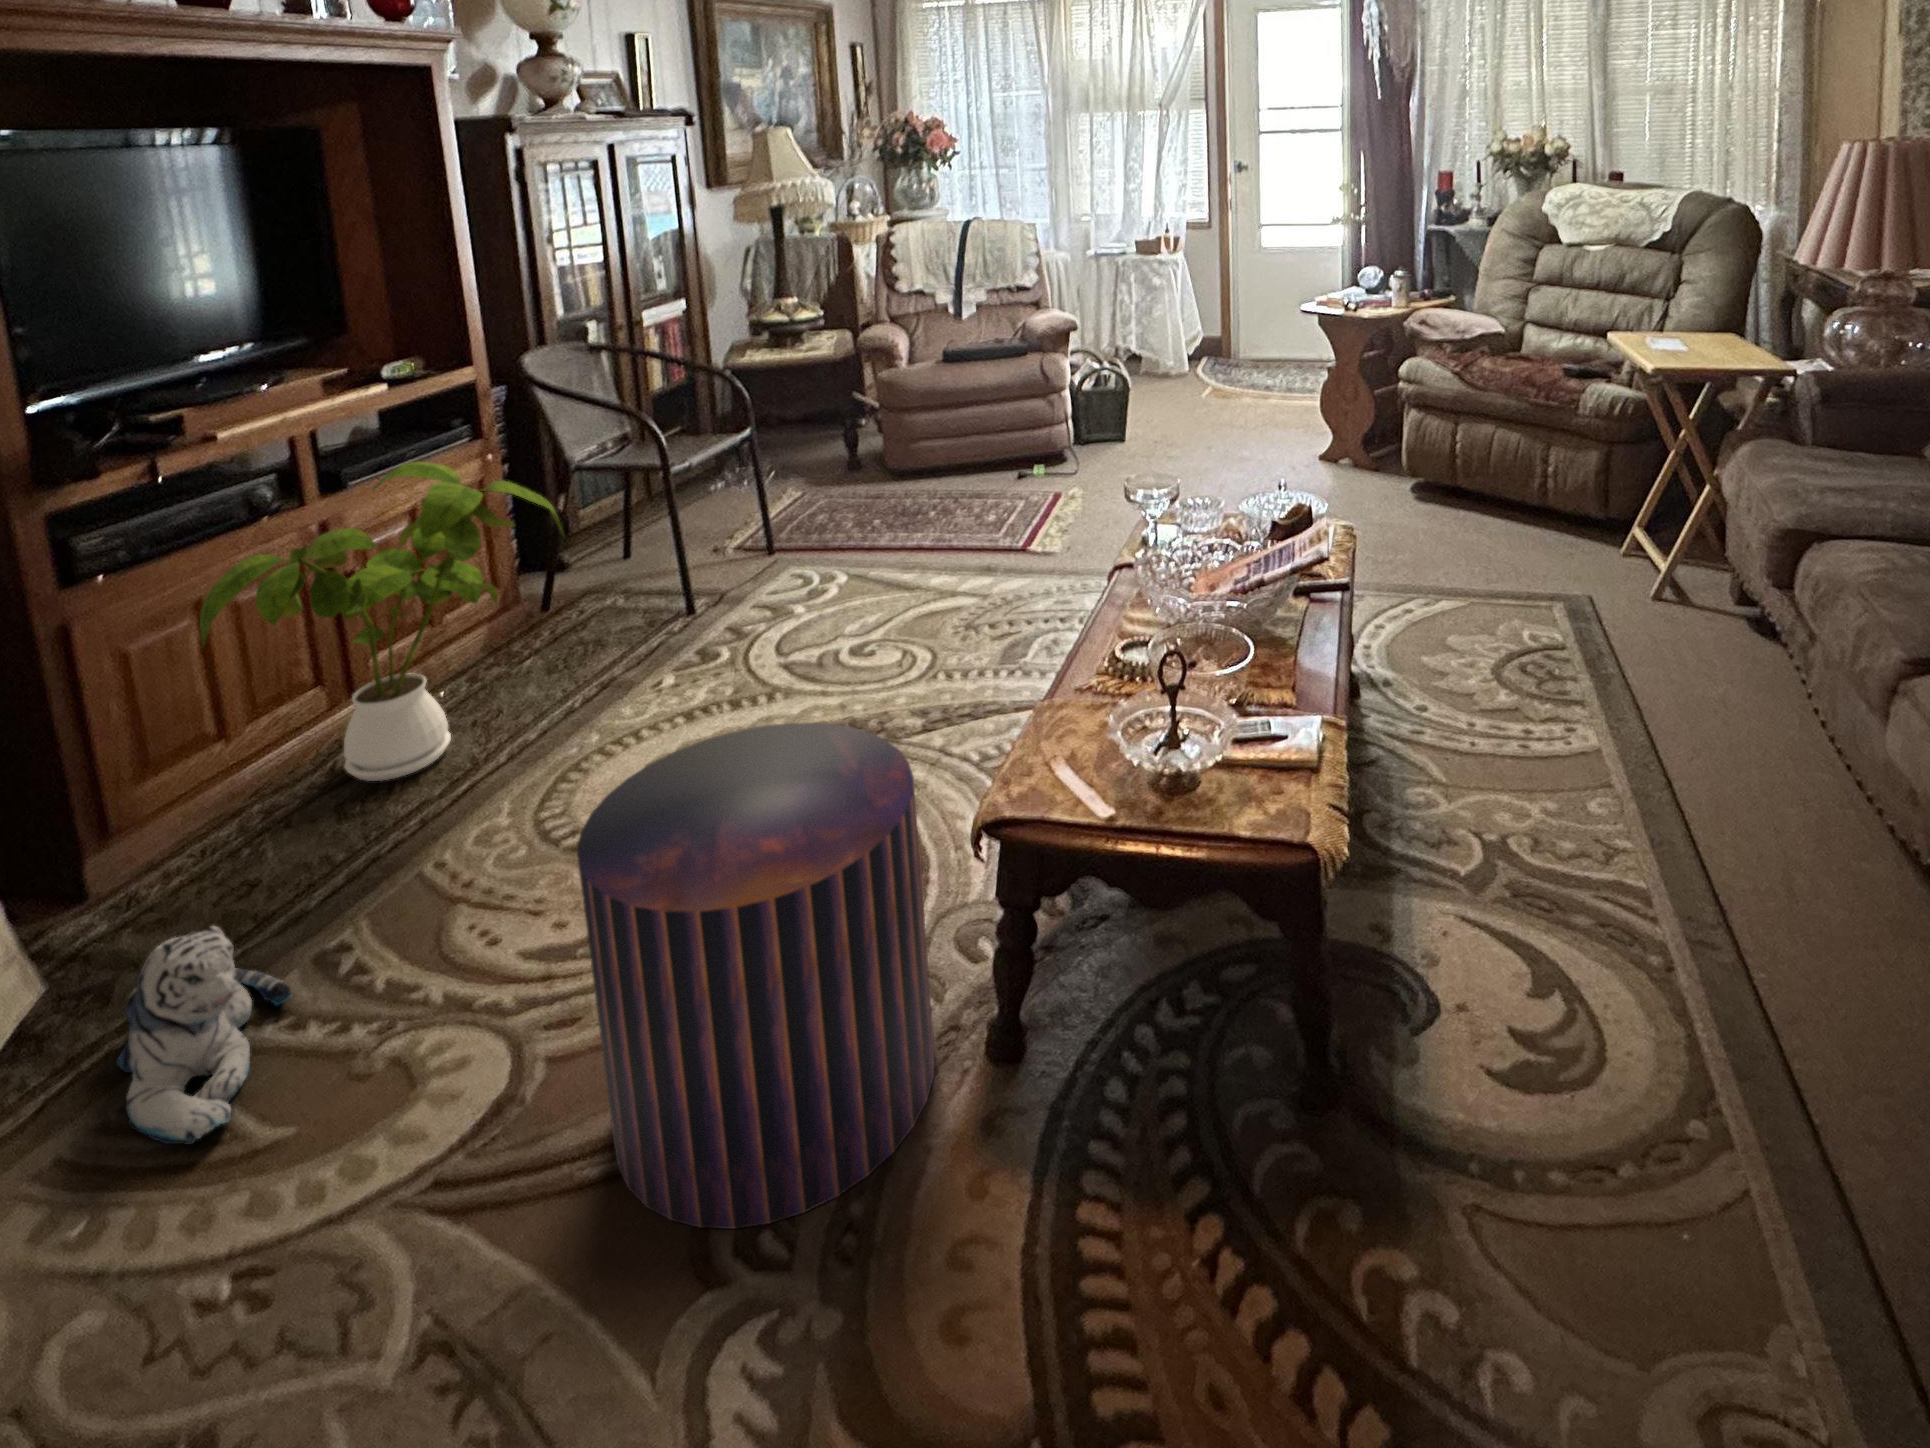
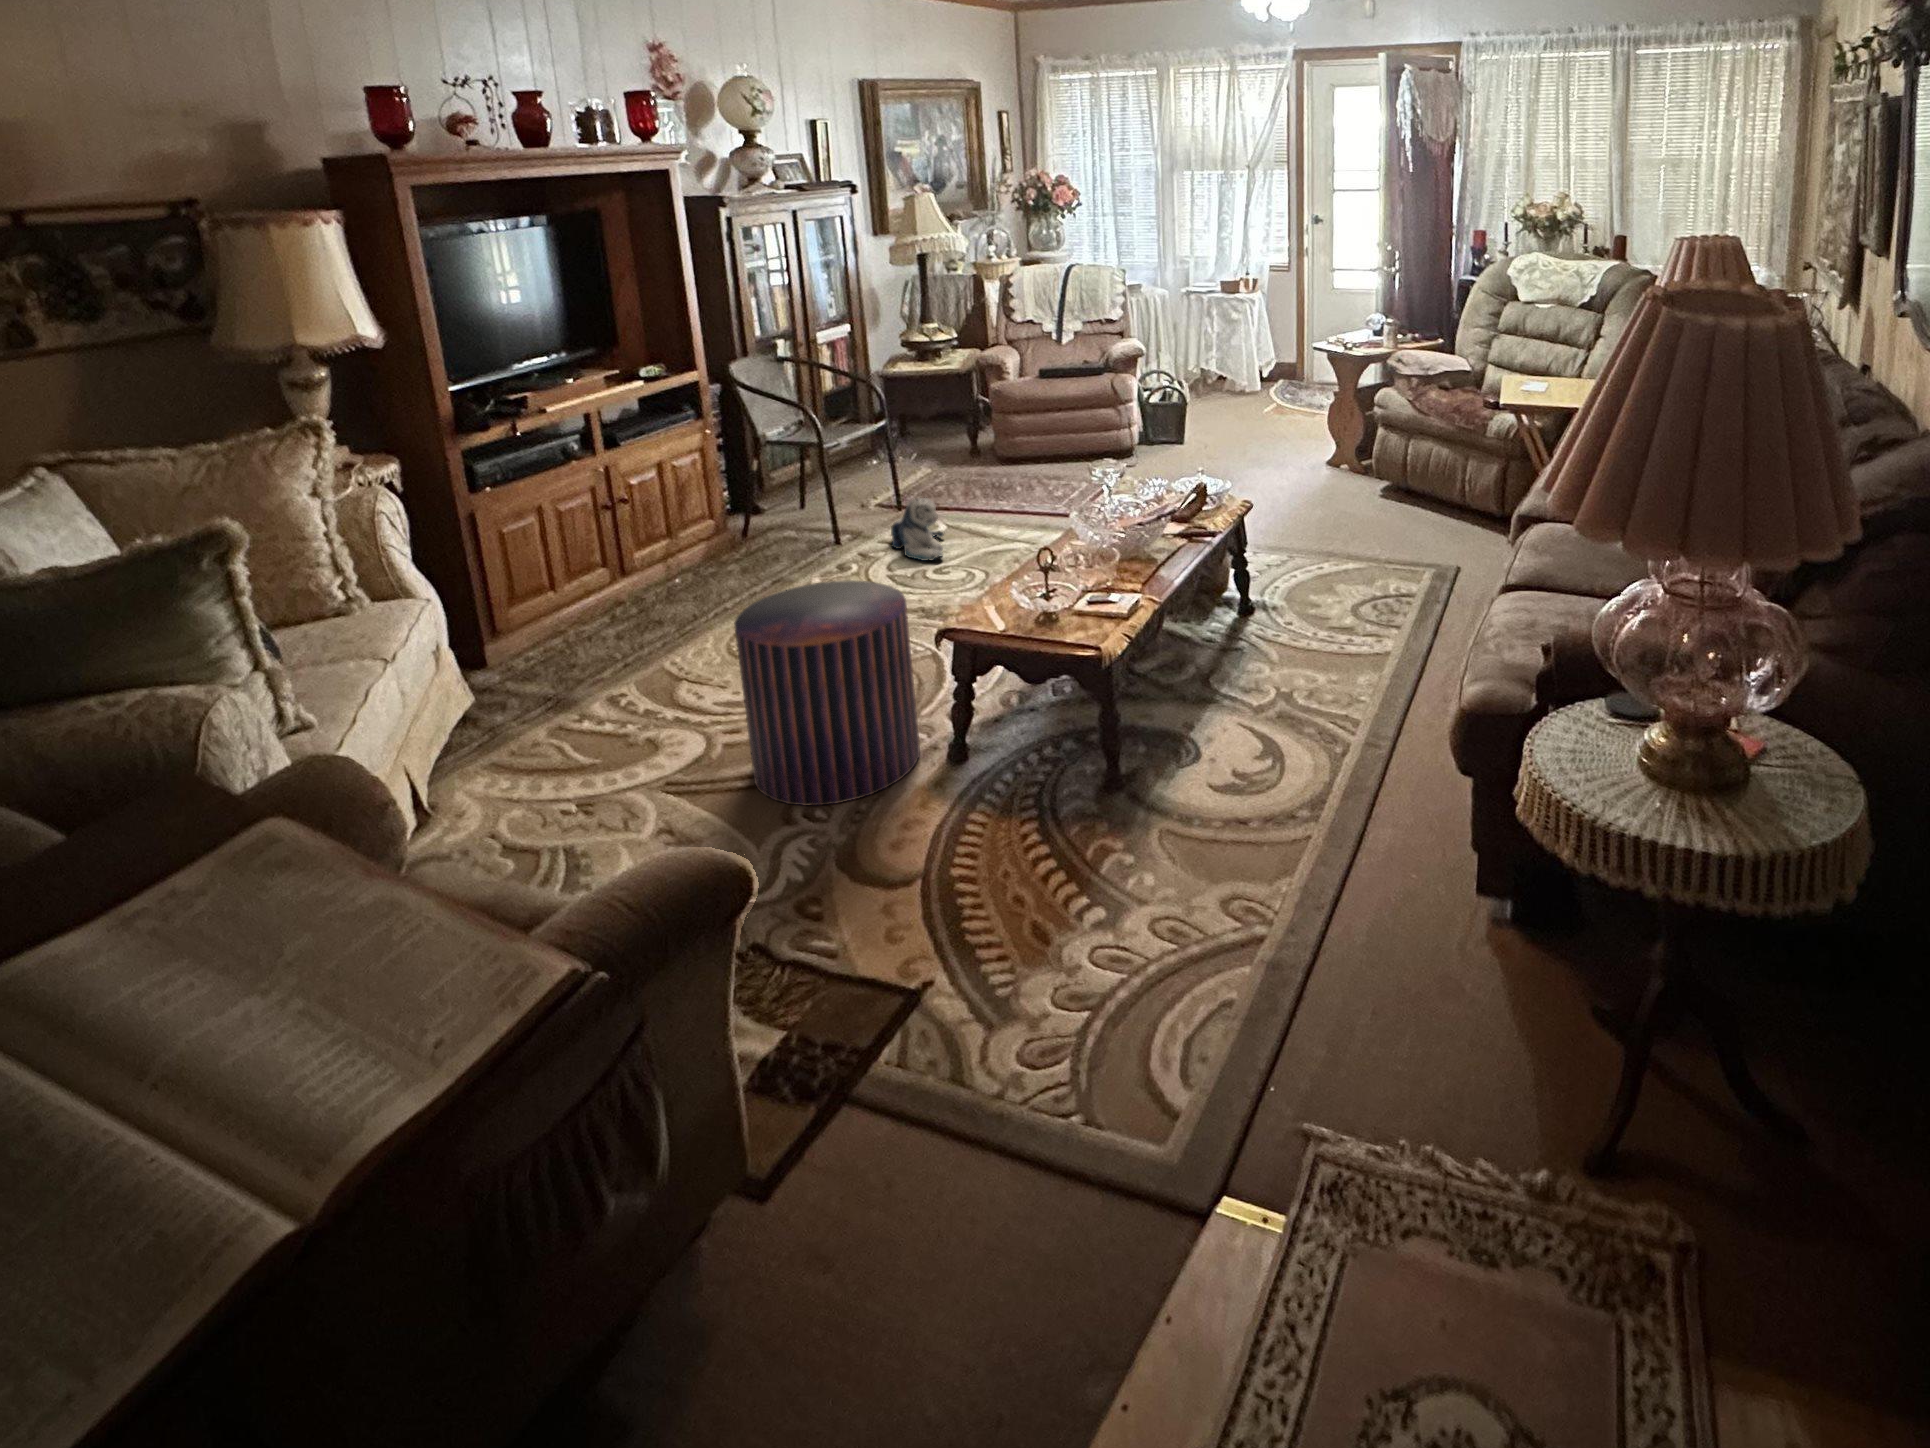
house plant: present [200,462,563,781] -> none [543,431,747,623]
plush toy: present [116,926,292,1144] -> present [891,498,943,561]

